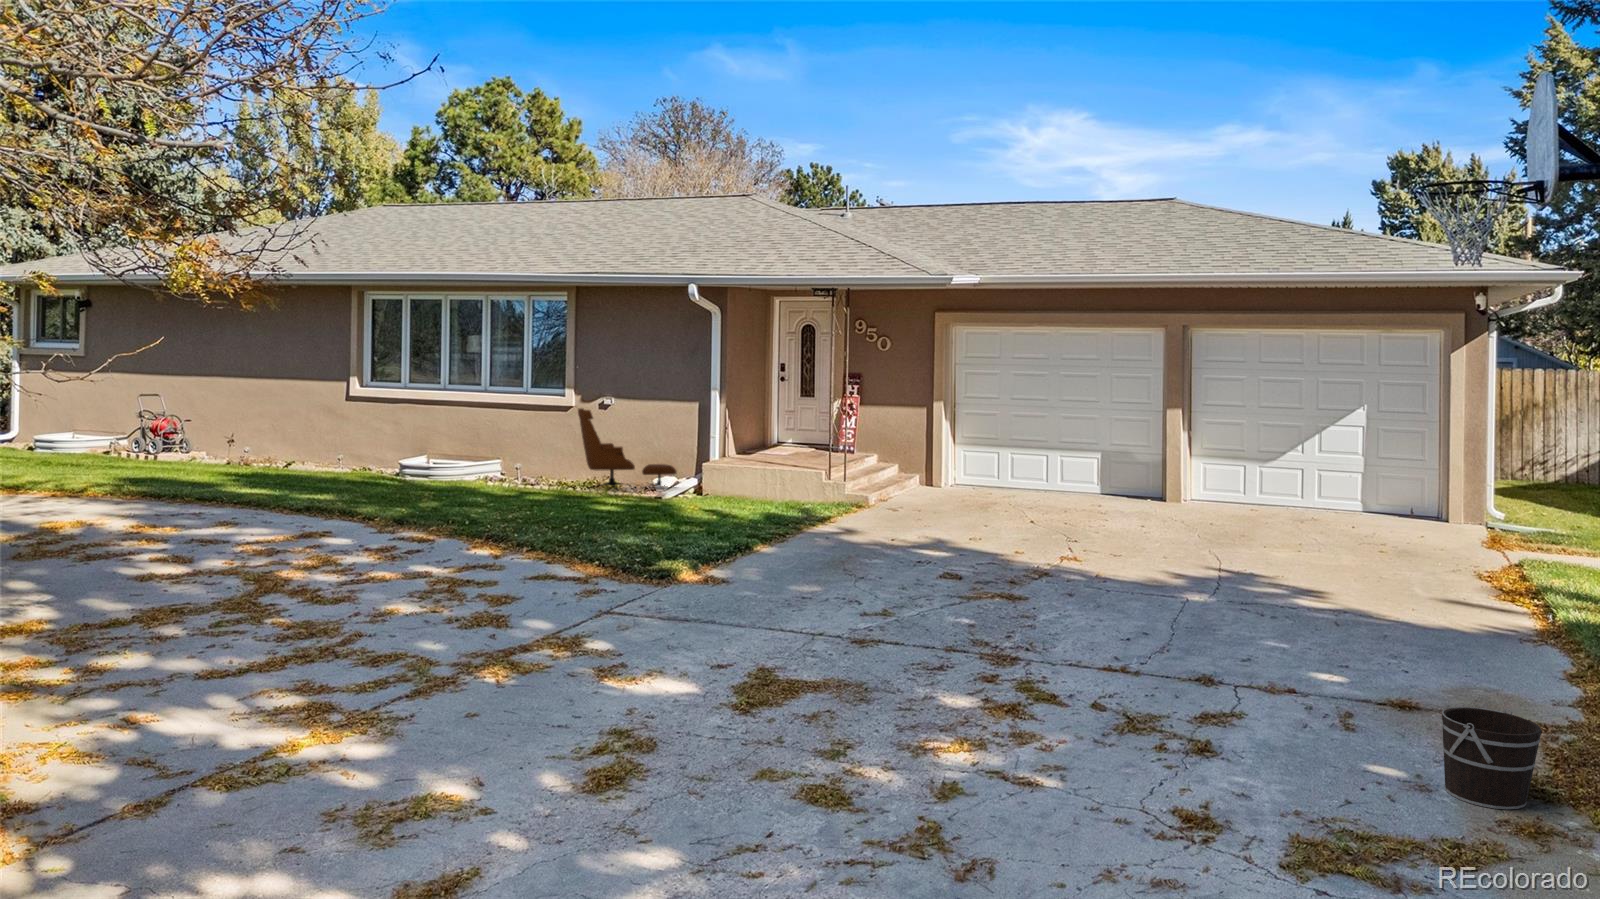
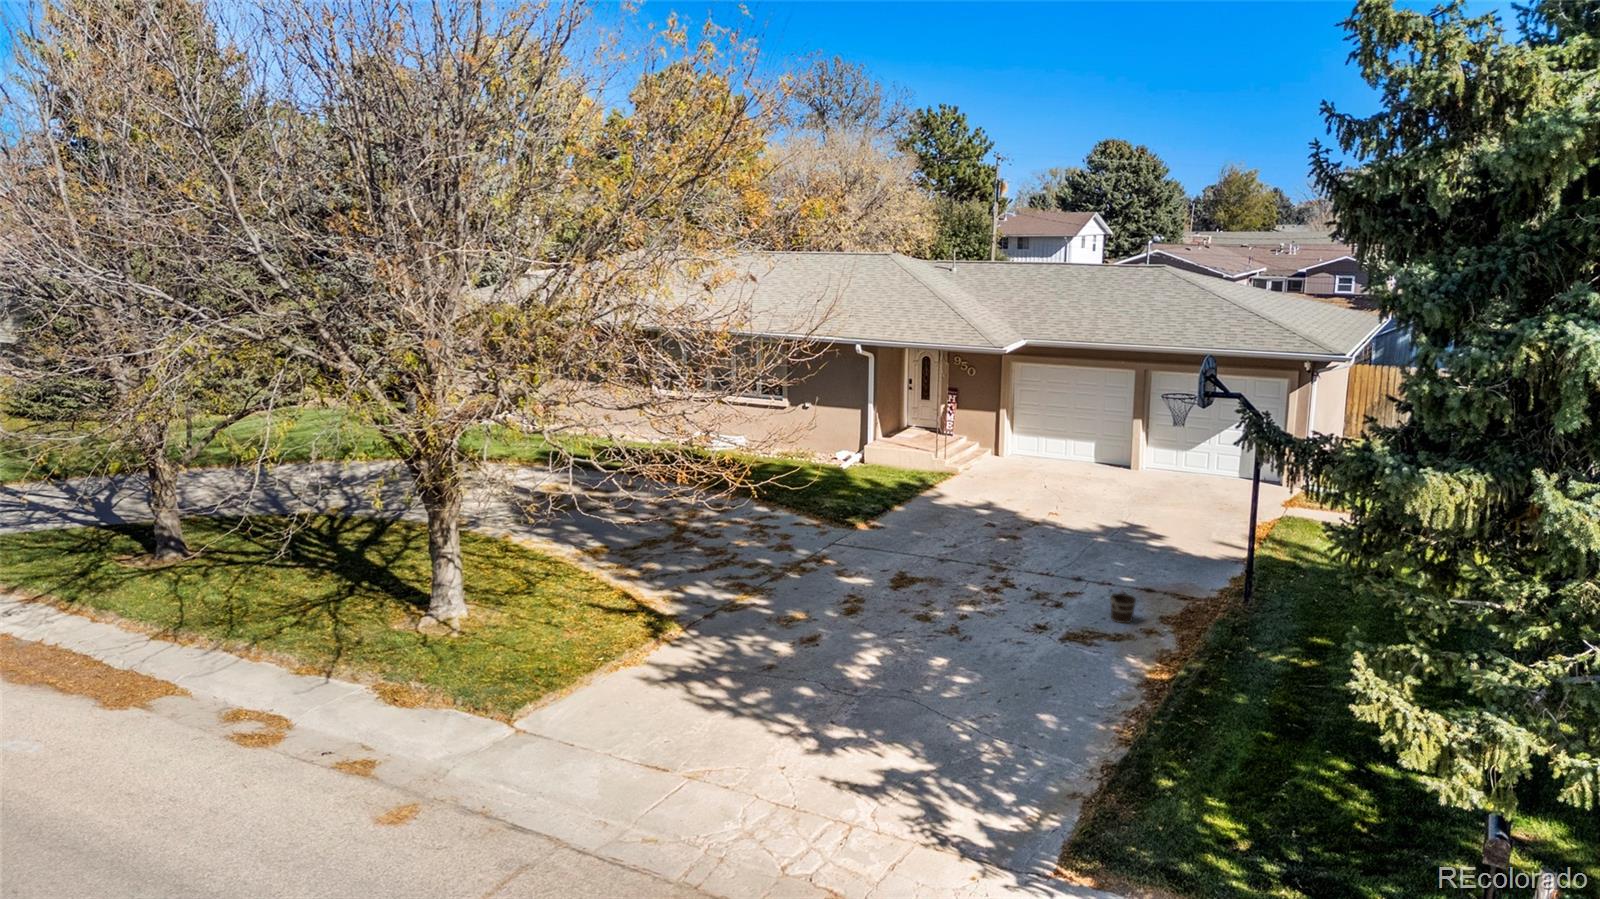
lounge chair: present [578,408,676,490] -> none [794,415,849,463]

